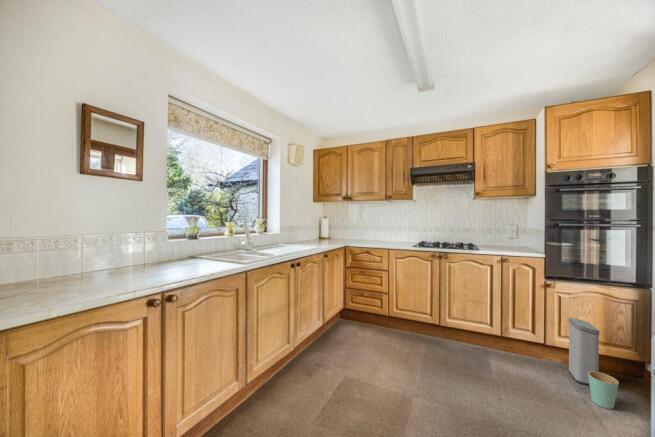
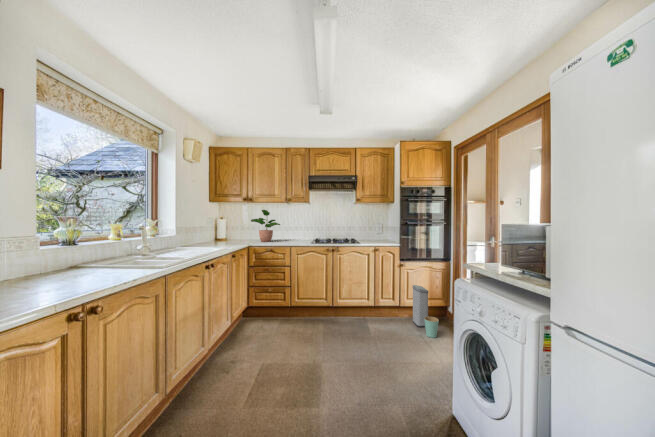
potted plant: none [348,208,381,243] -> present [251,210,280,242]

